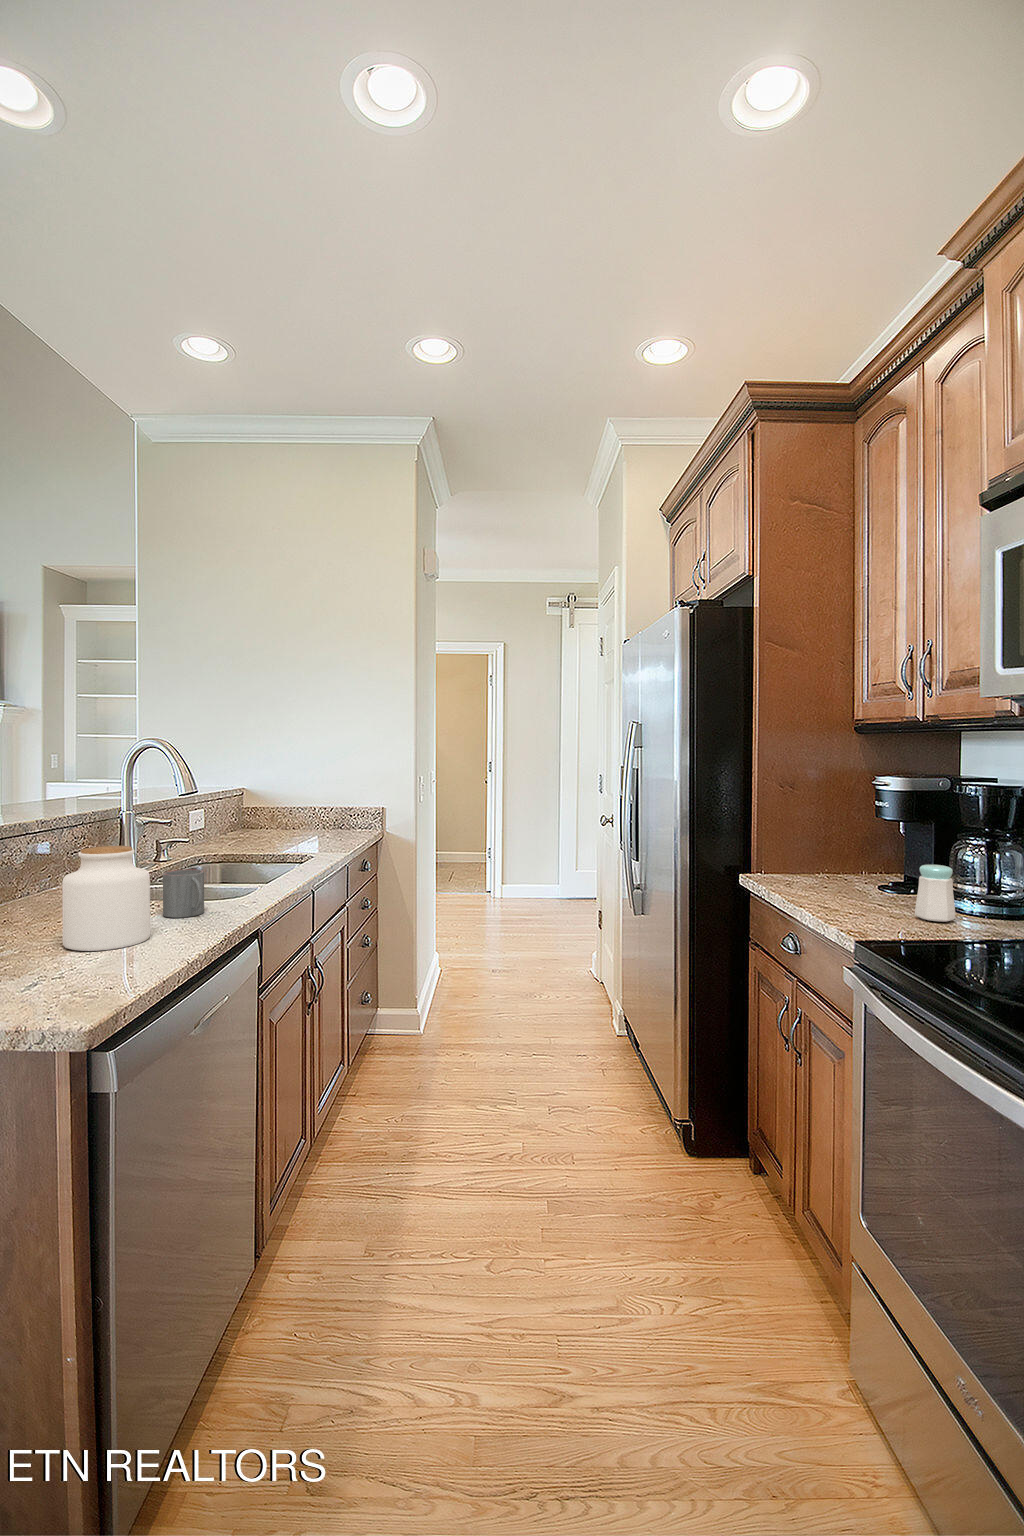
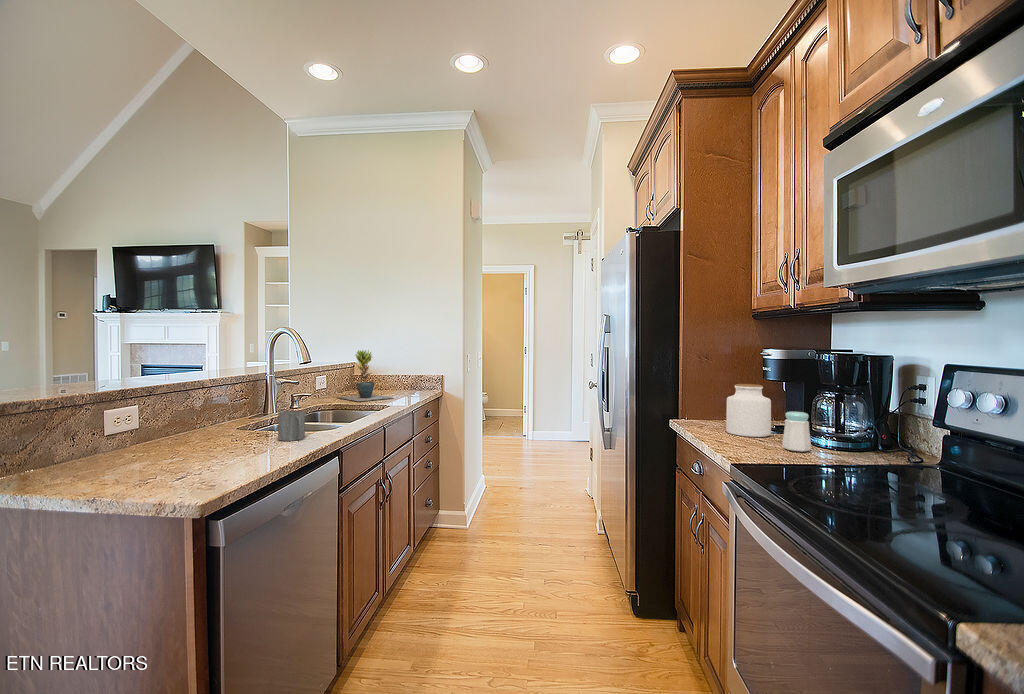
potted plant: none [221,767,314,848] -> present [338,350,392,401]
jar: present [62,846,150,951] -> present [726,384,771,437]

